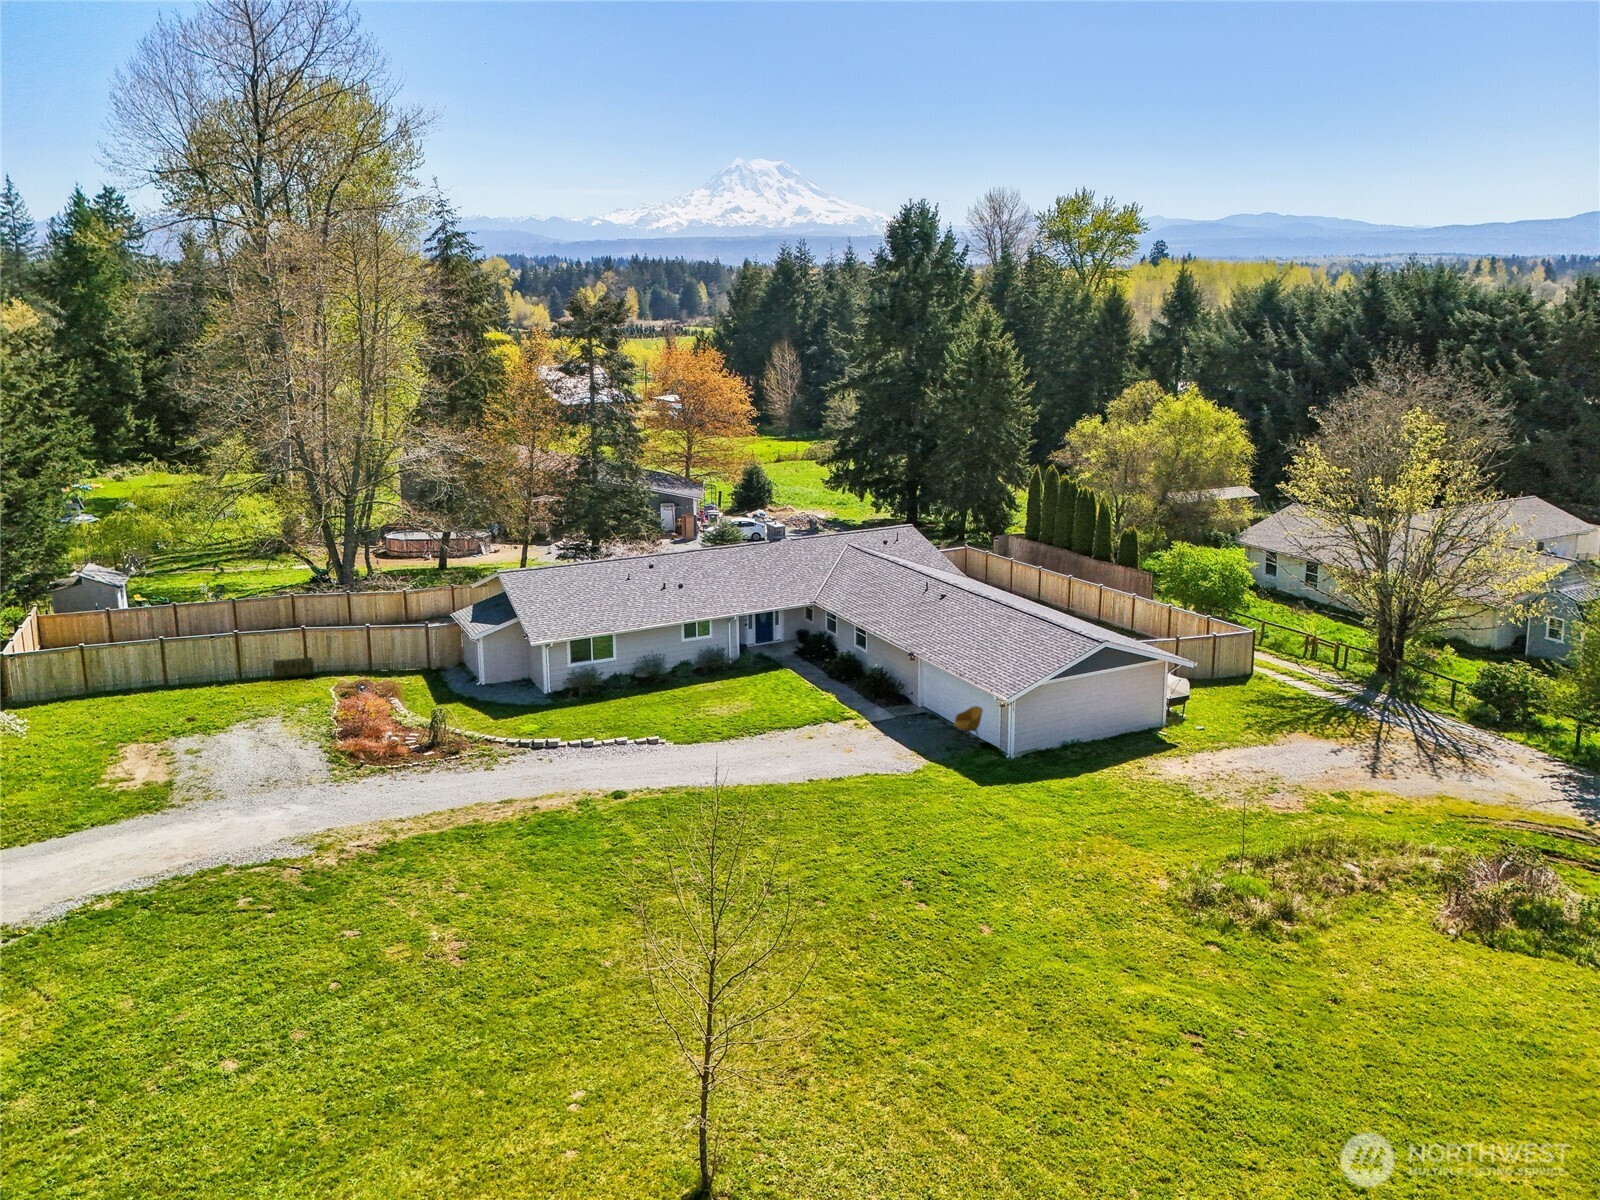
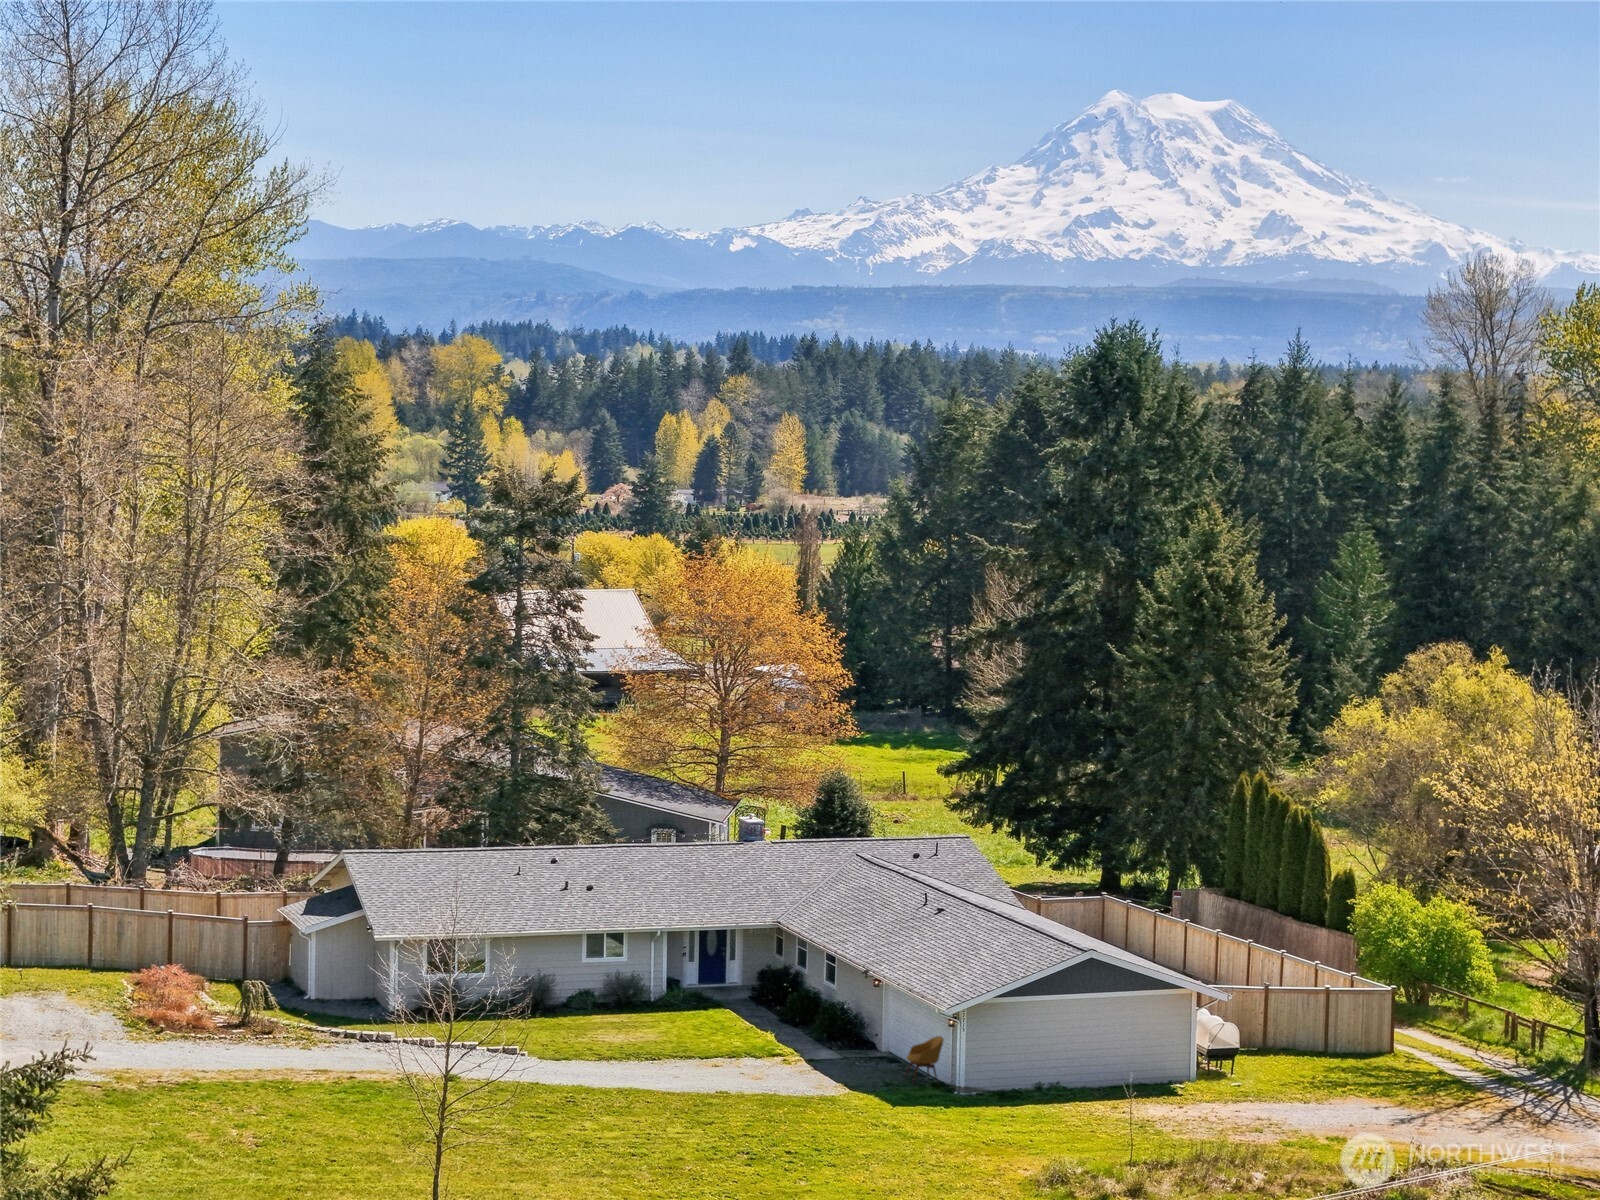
bench: present [273,657,314,680] -> none [41,938,94,965]

